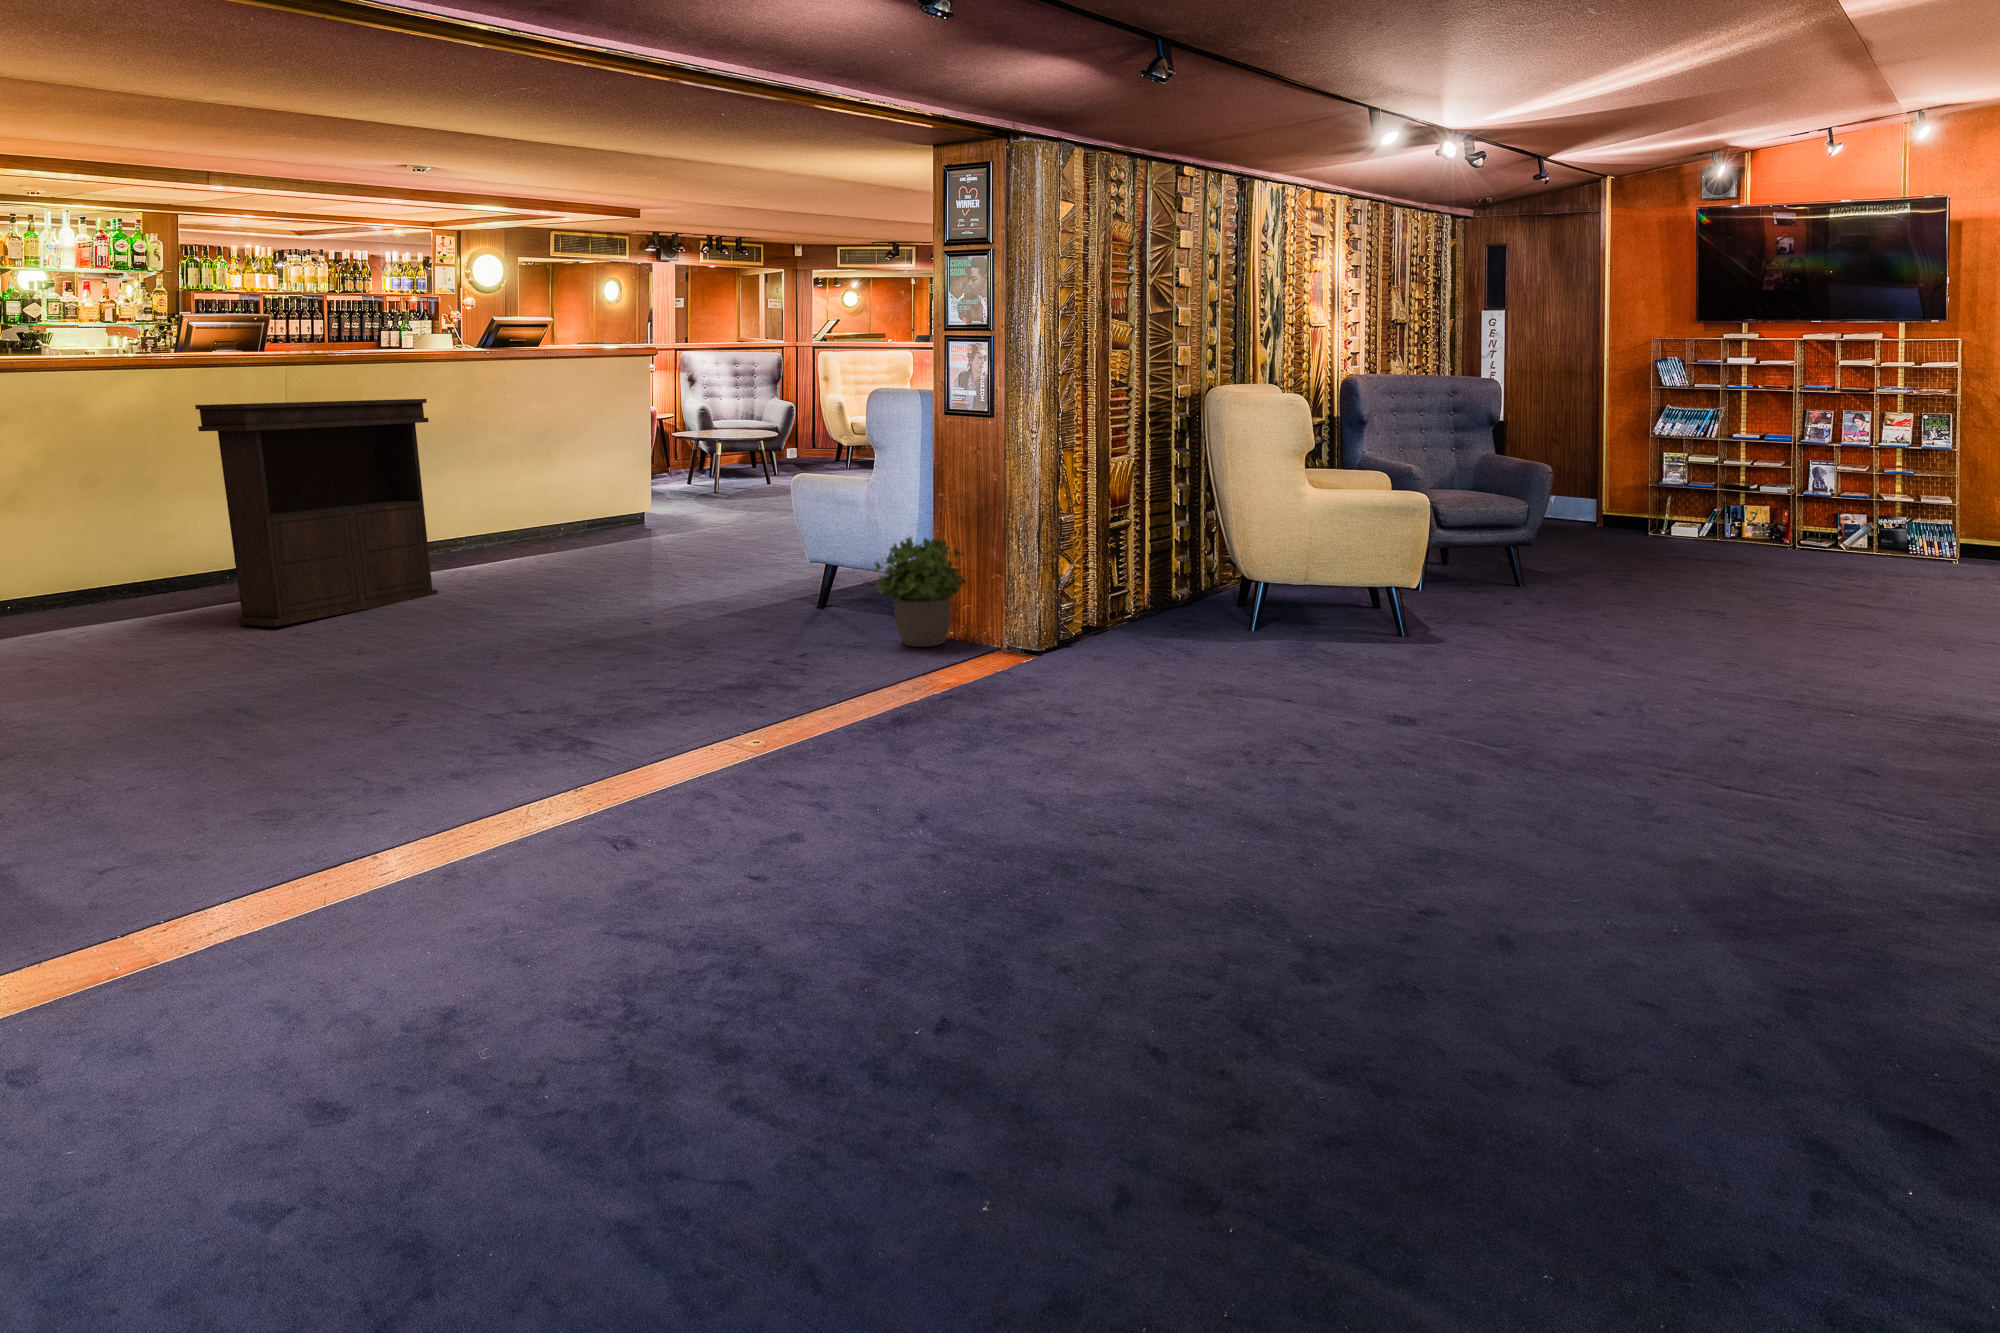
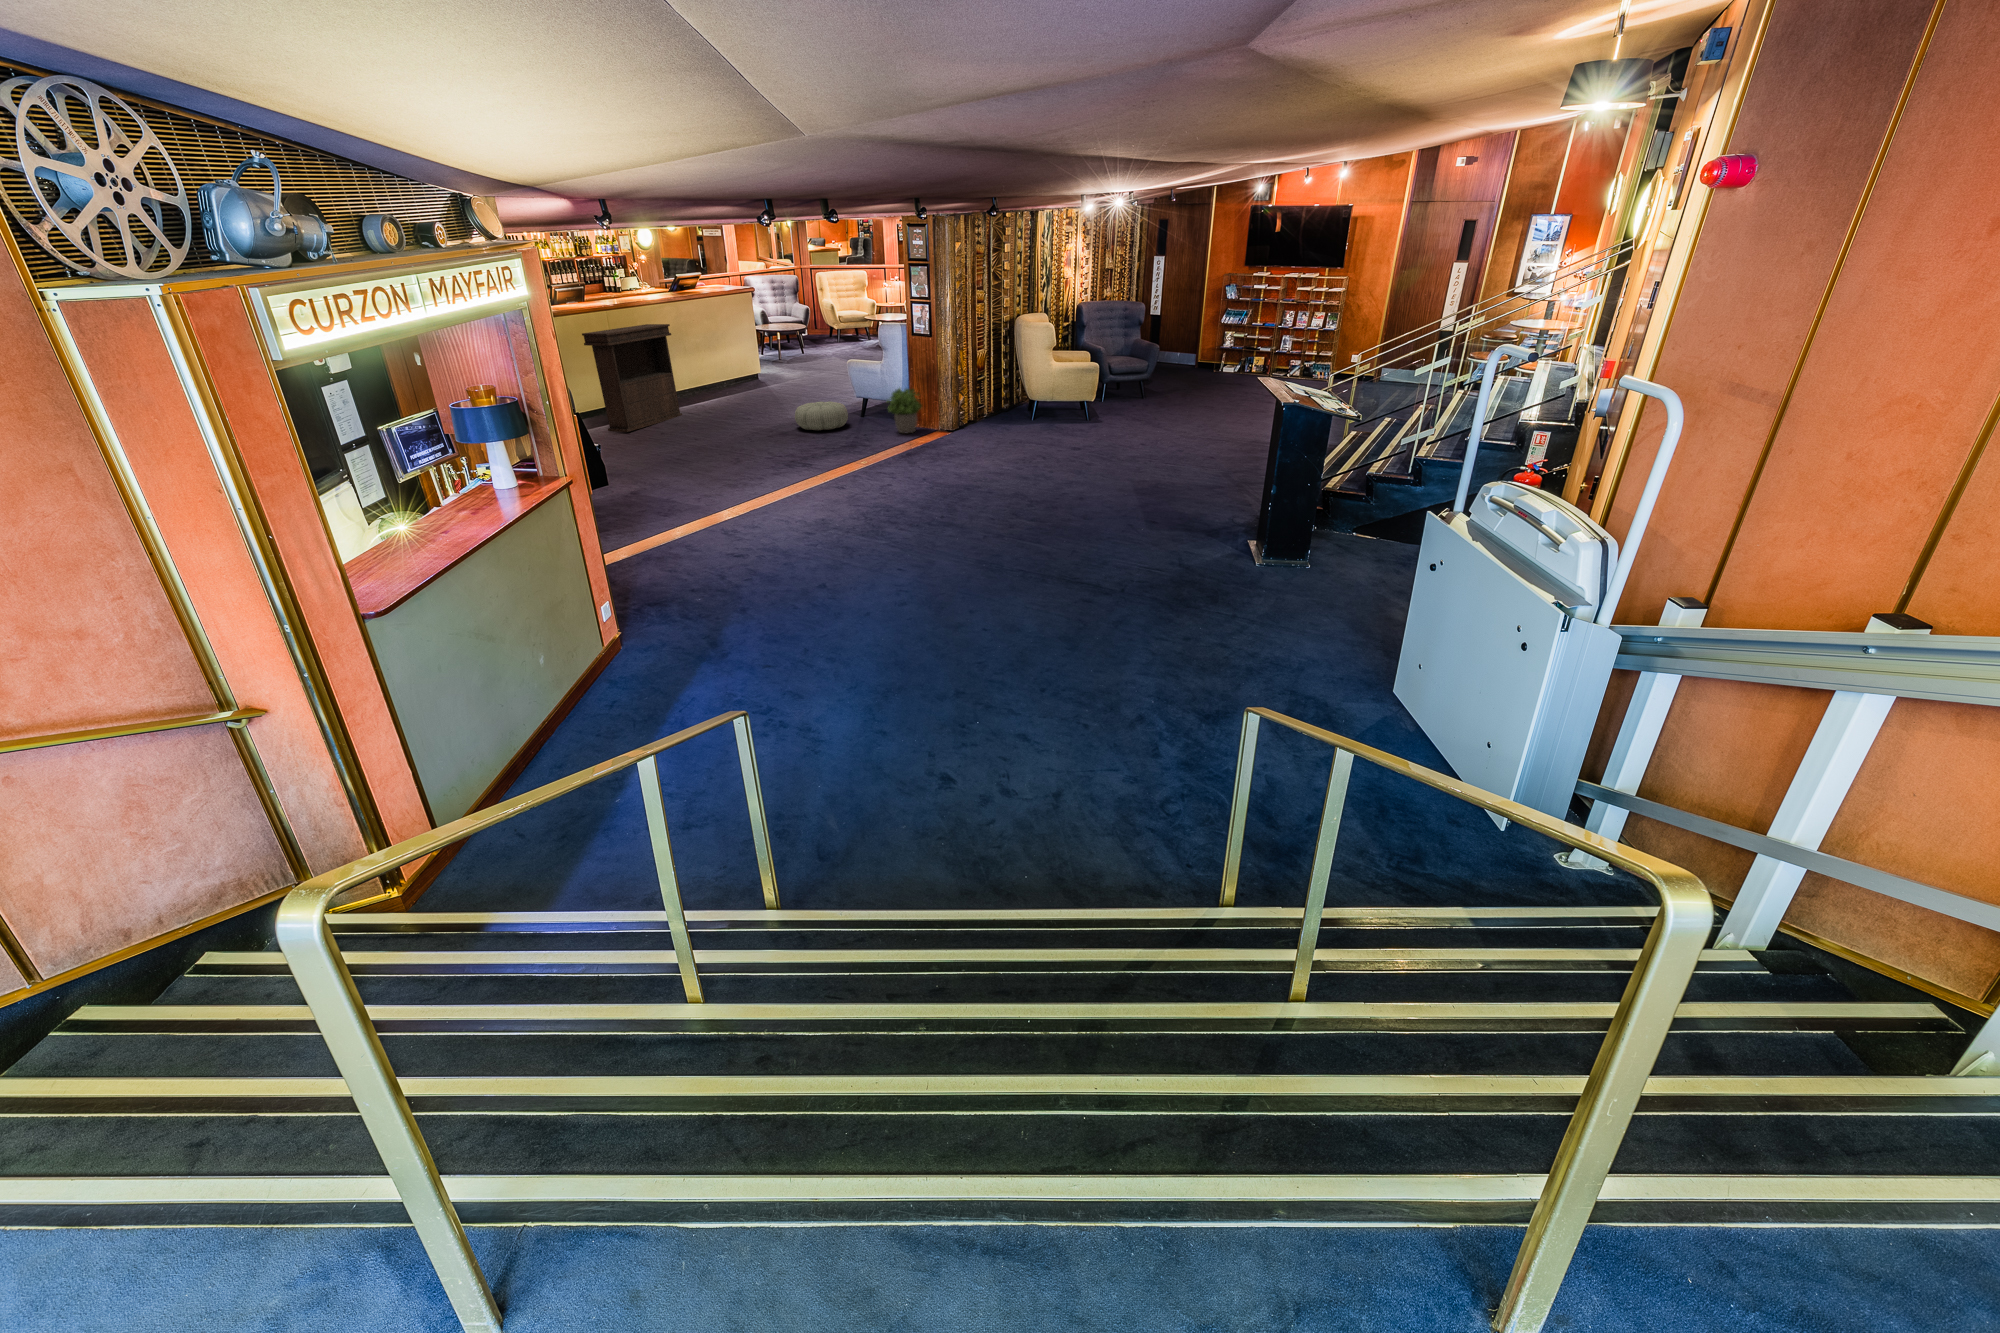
pouf: none [662,568,790,634] -> present [795,401,848,430]

